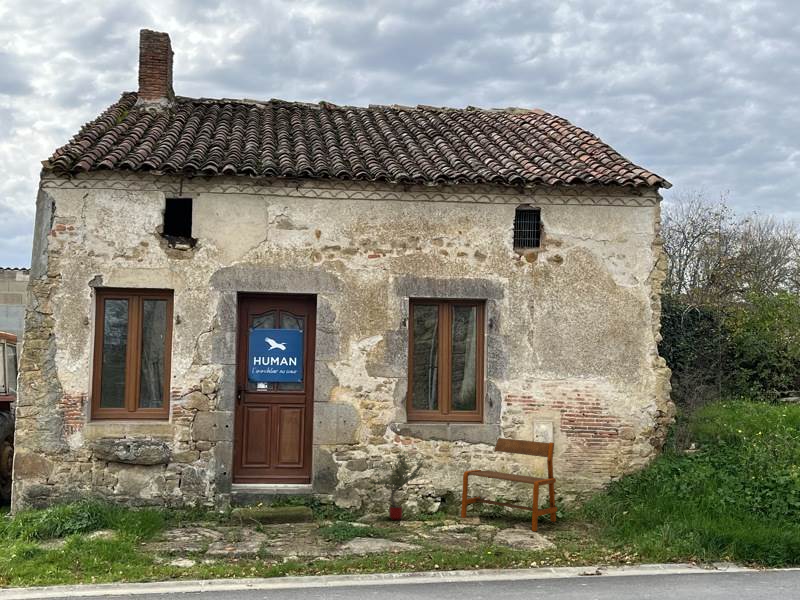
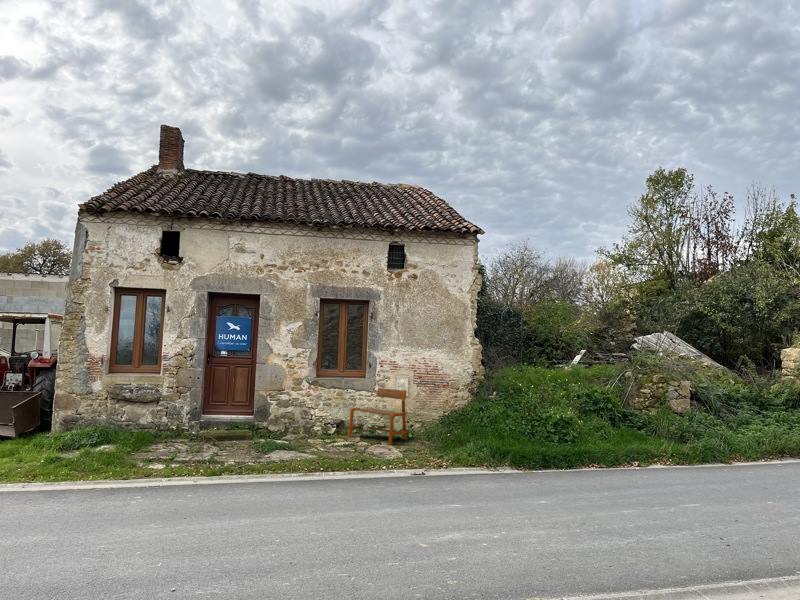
potted tree: present [369,451,423,520] -> none [289,395,325,438]

